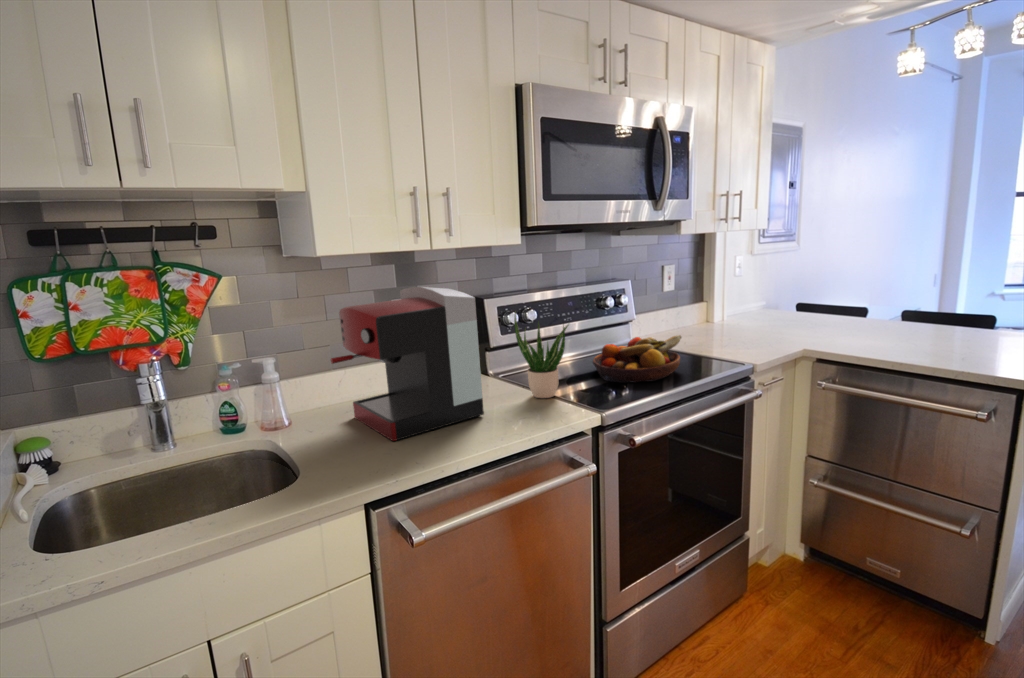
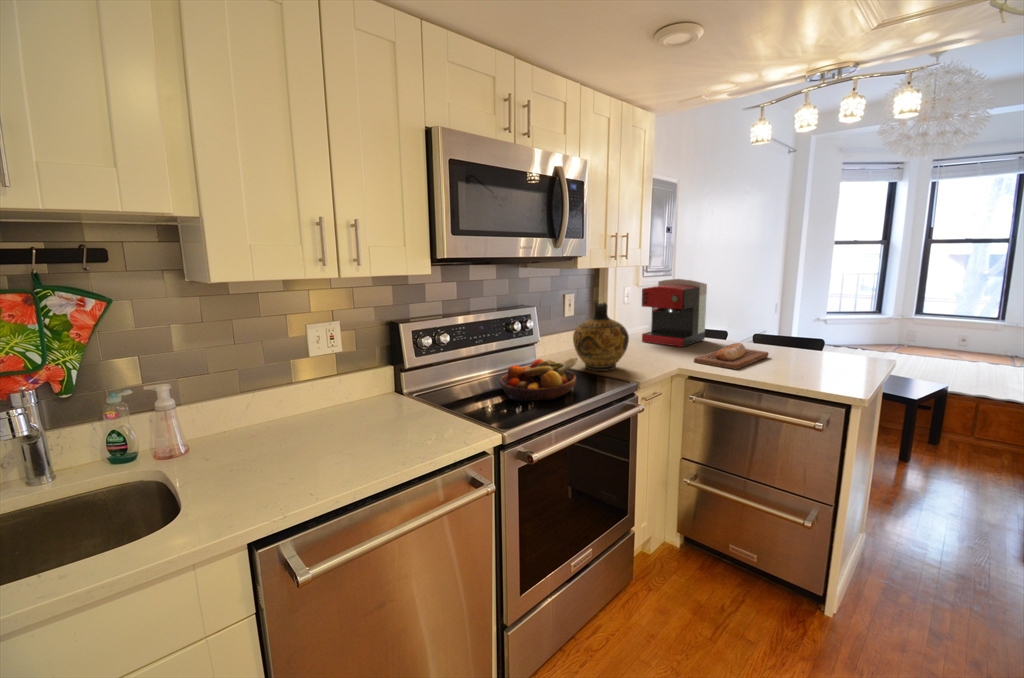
ceramic jug: none [674,272,742,352] -> present [573,303,629,371]
coffee maker: present [331,287,484,441] -> present [642,279,707,347]
potted plant: present [514,315,568,398] -> none [425,337,476,418]
bread loaf: none [822,320,919,350] -> present [694,343,768,369]

